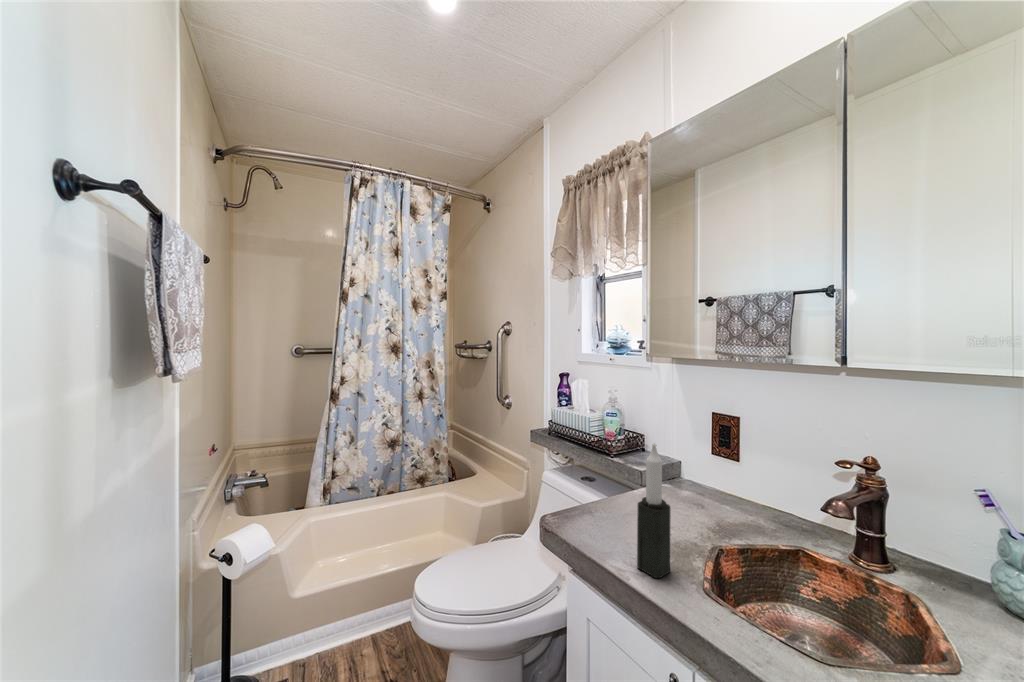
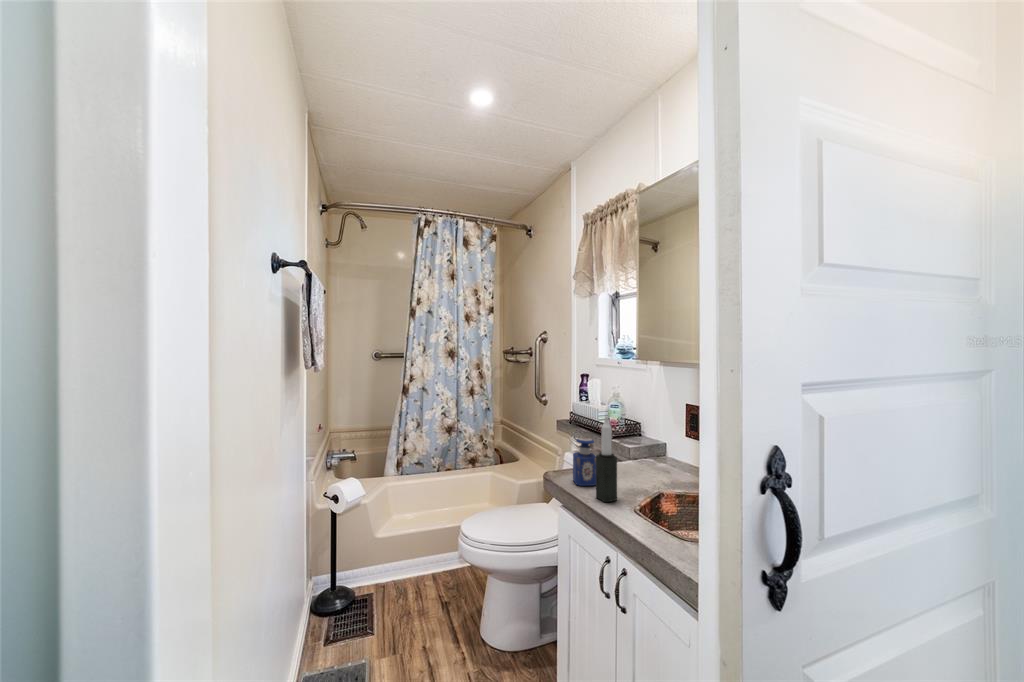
perfume bottle: none [588,469,624,543] -> present [573,437,596,486]

